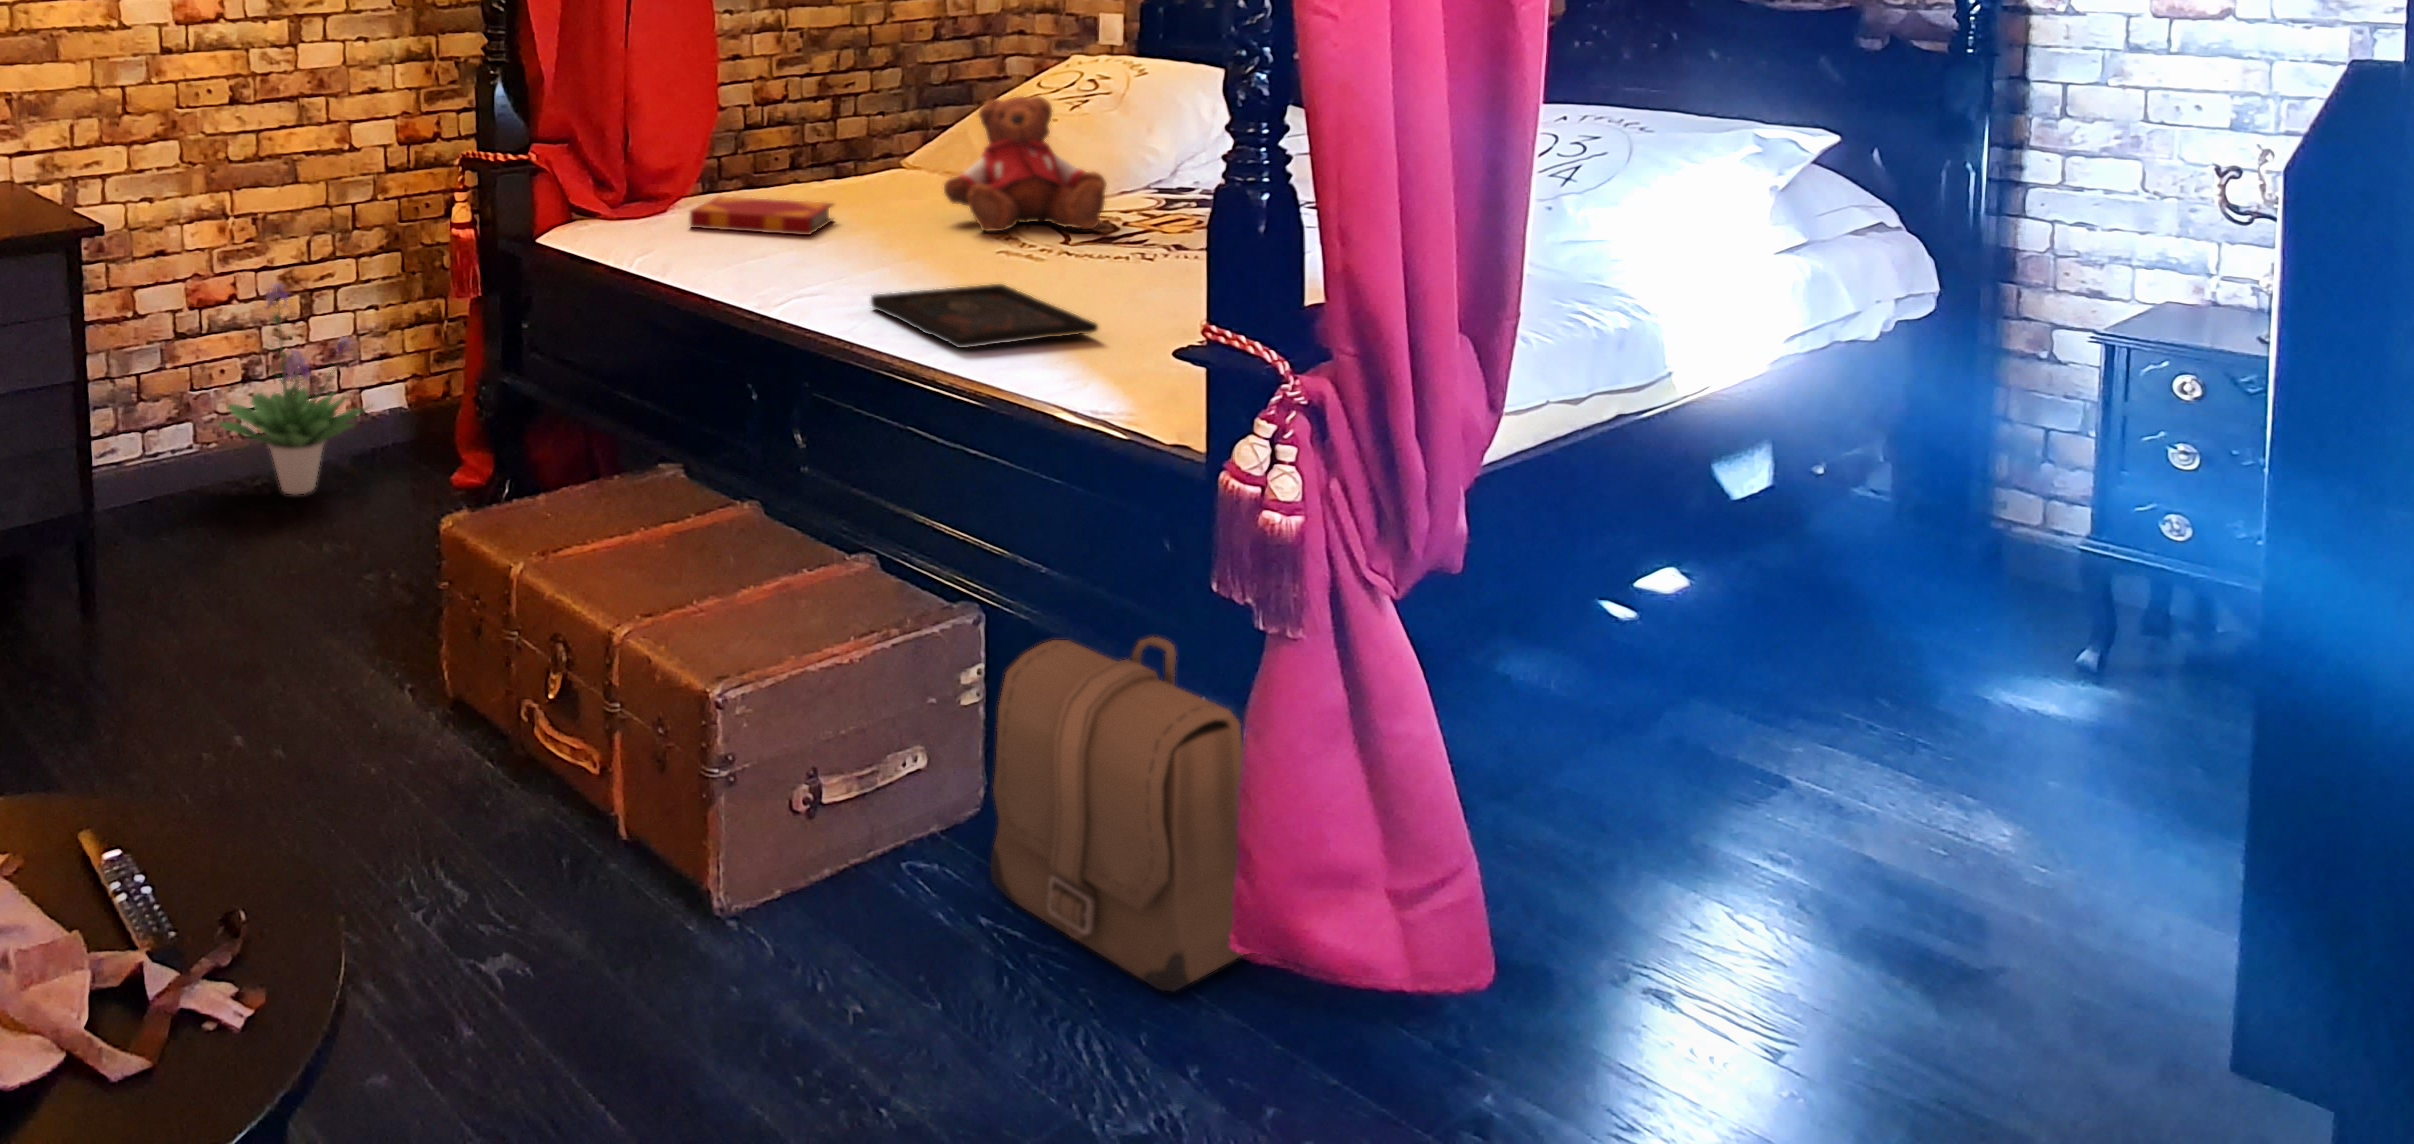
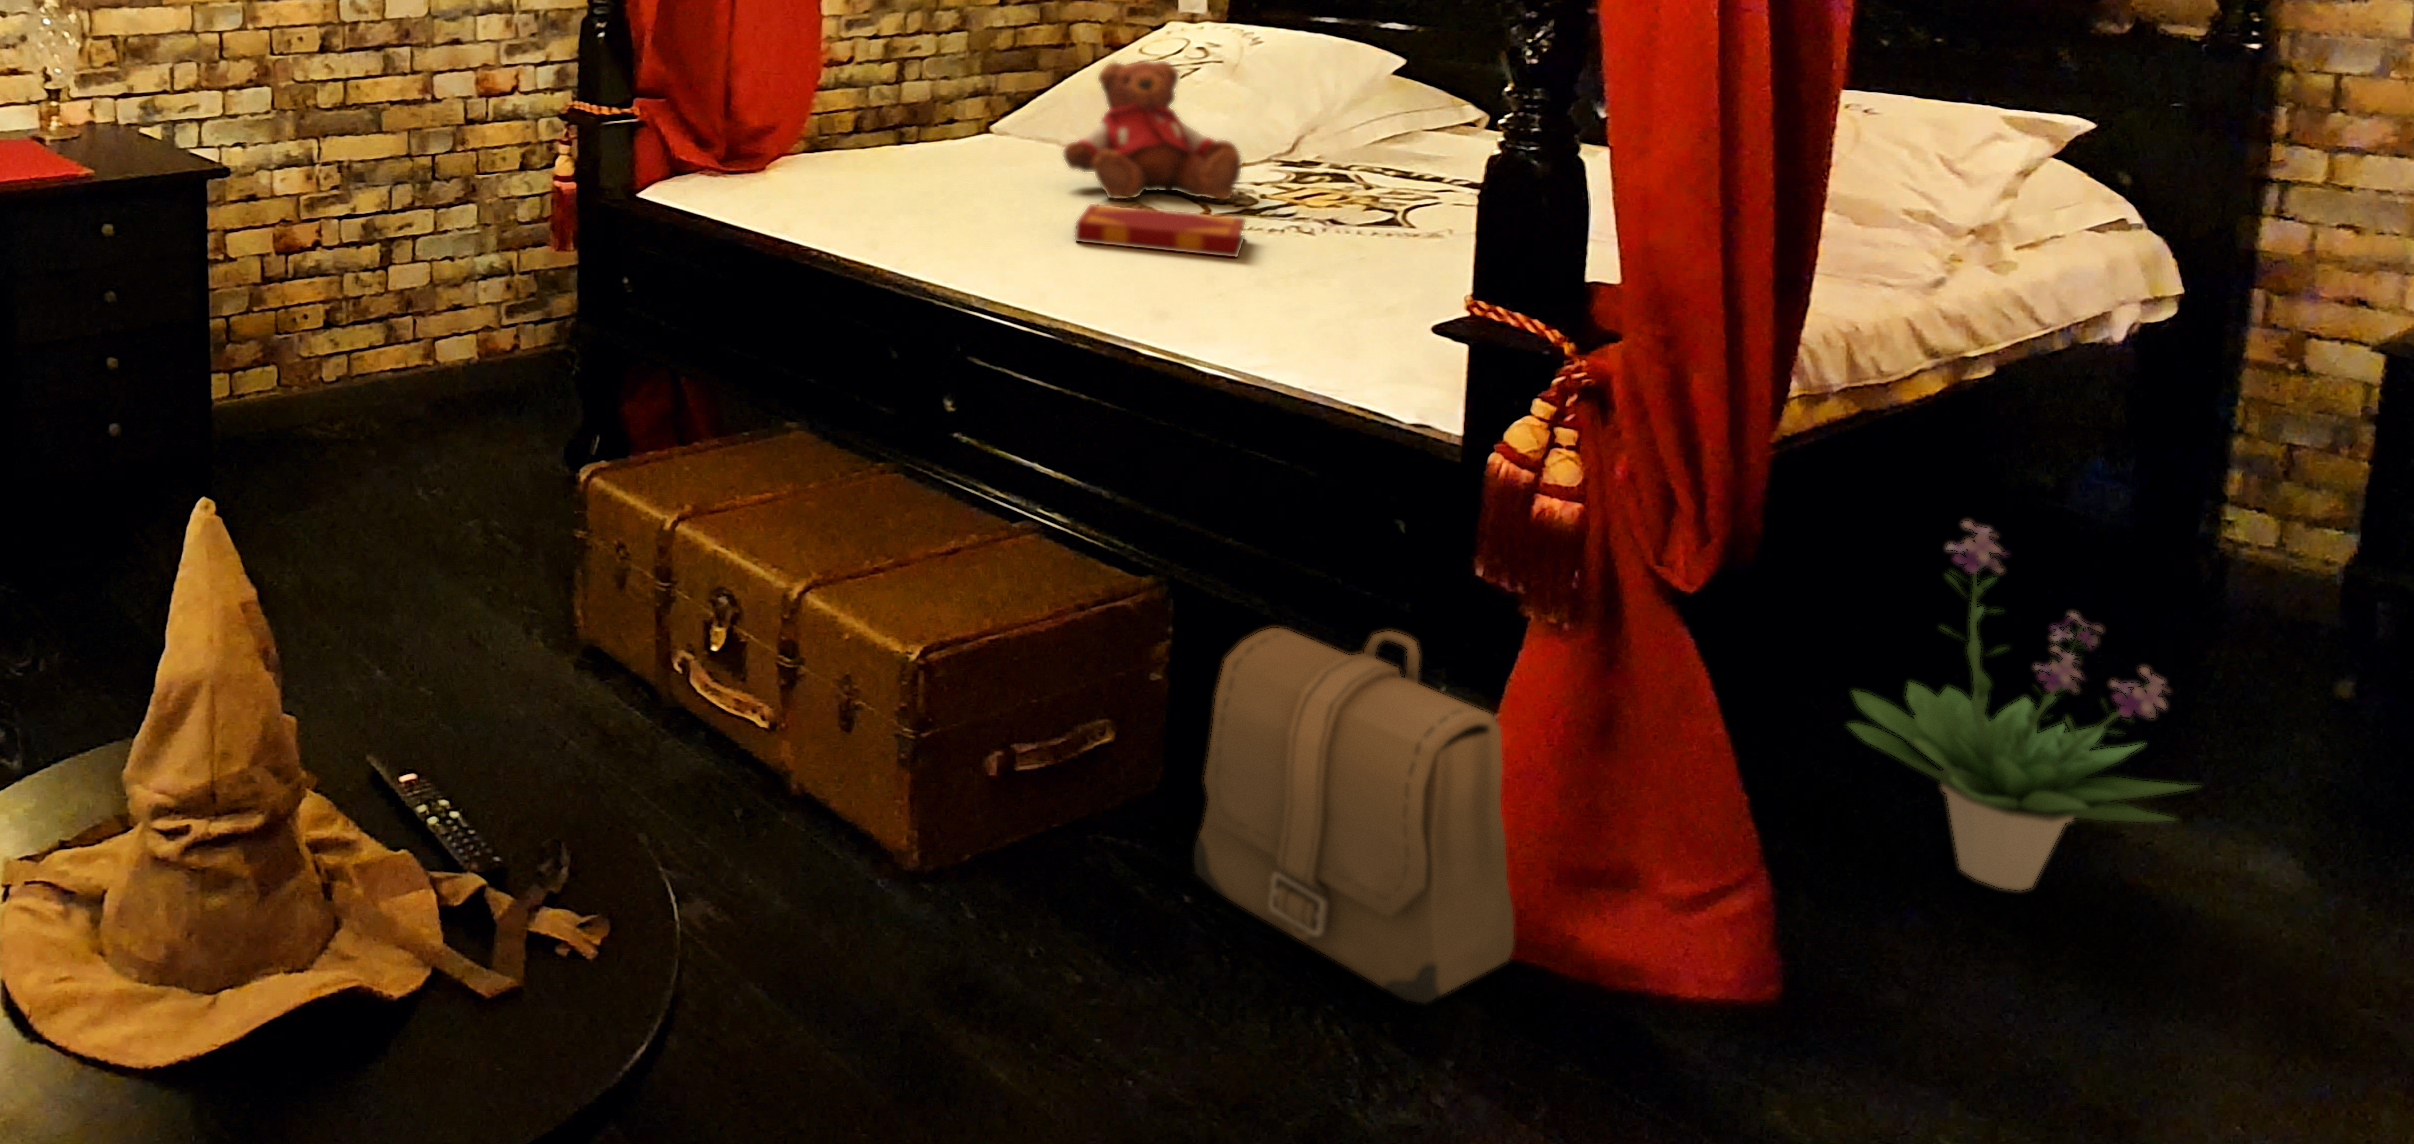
hardback book: present [689,197,833,235] -> present [1075,204,1245,257]
potted plant: present [220,283,373,494] -> present [1849,521,2193,891]
tray: present [871,284,1098,348] -> none [1029,254,1293,320]

